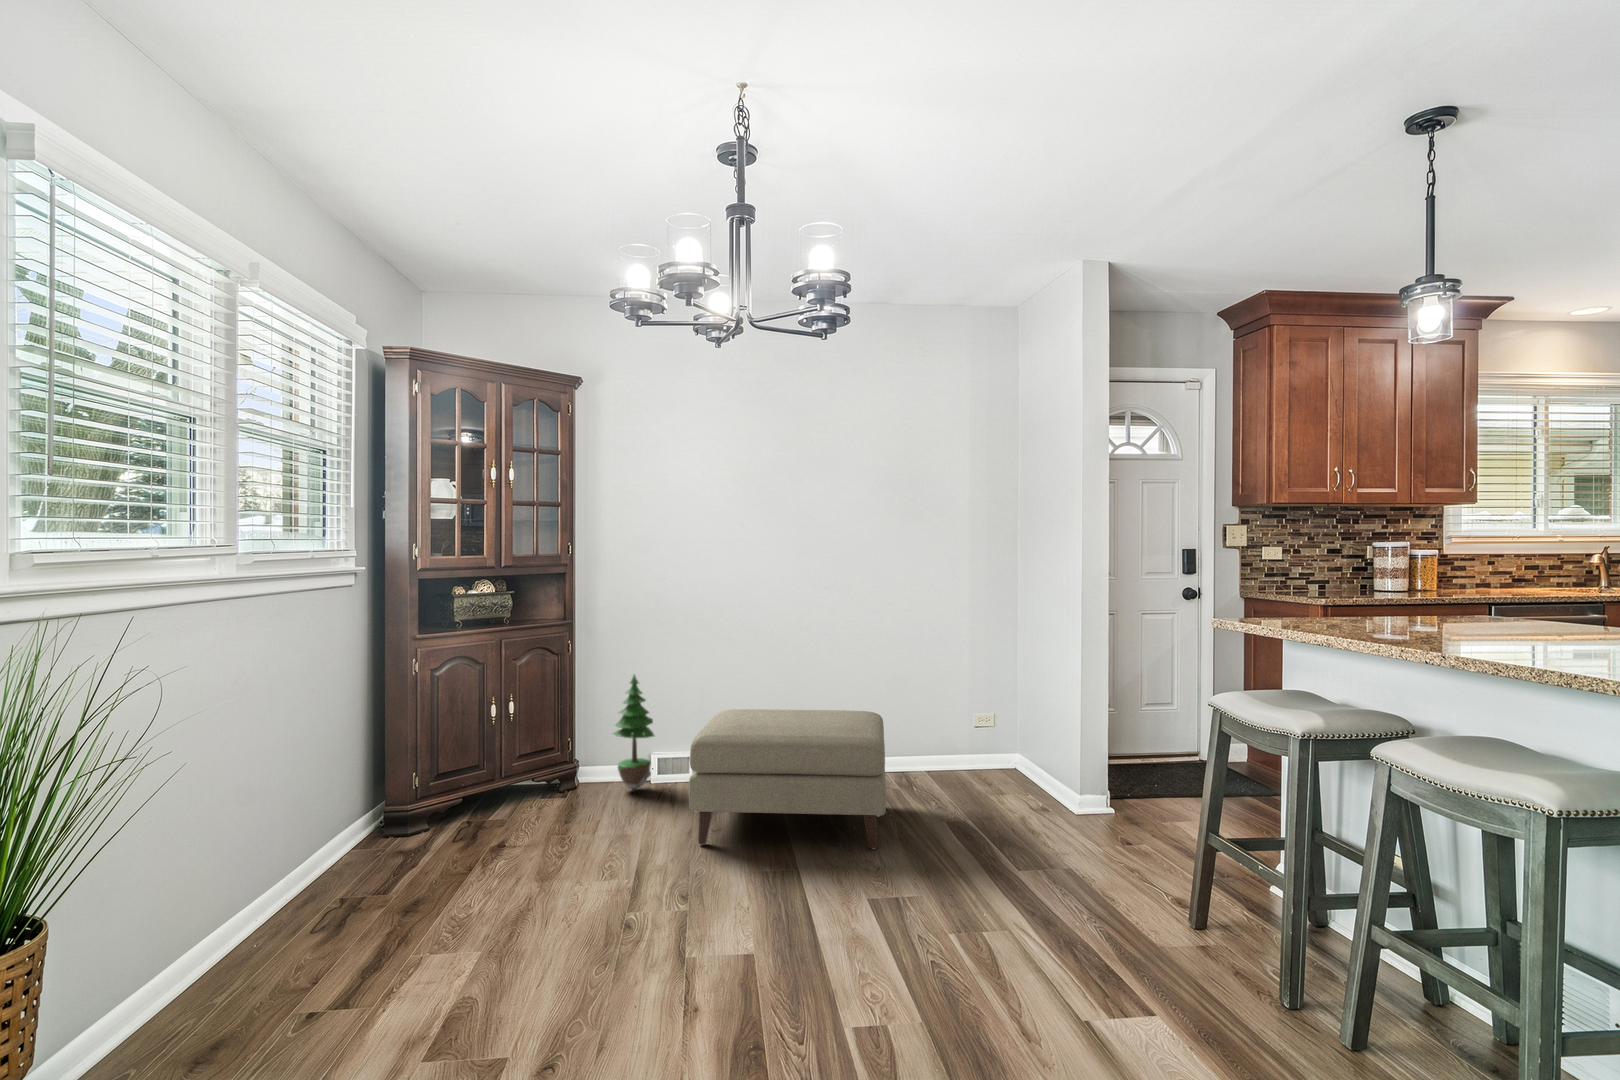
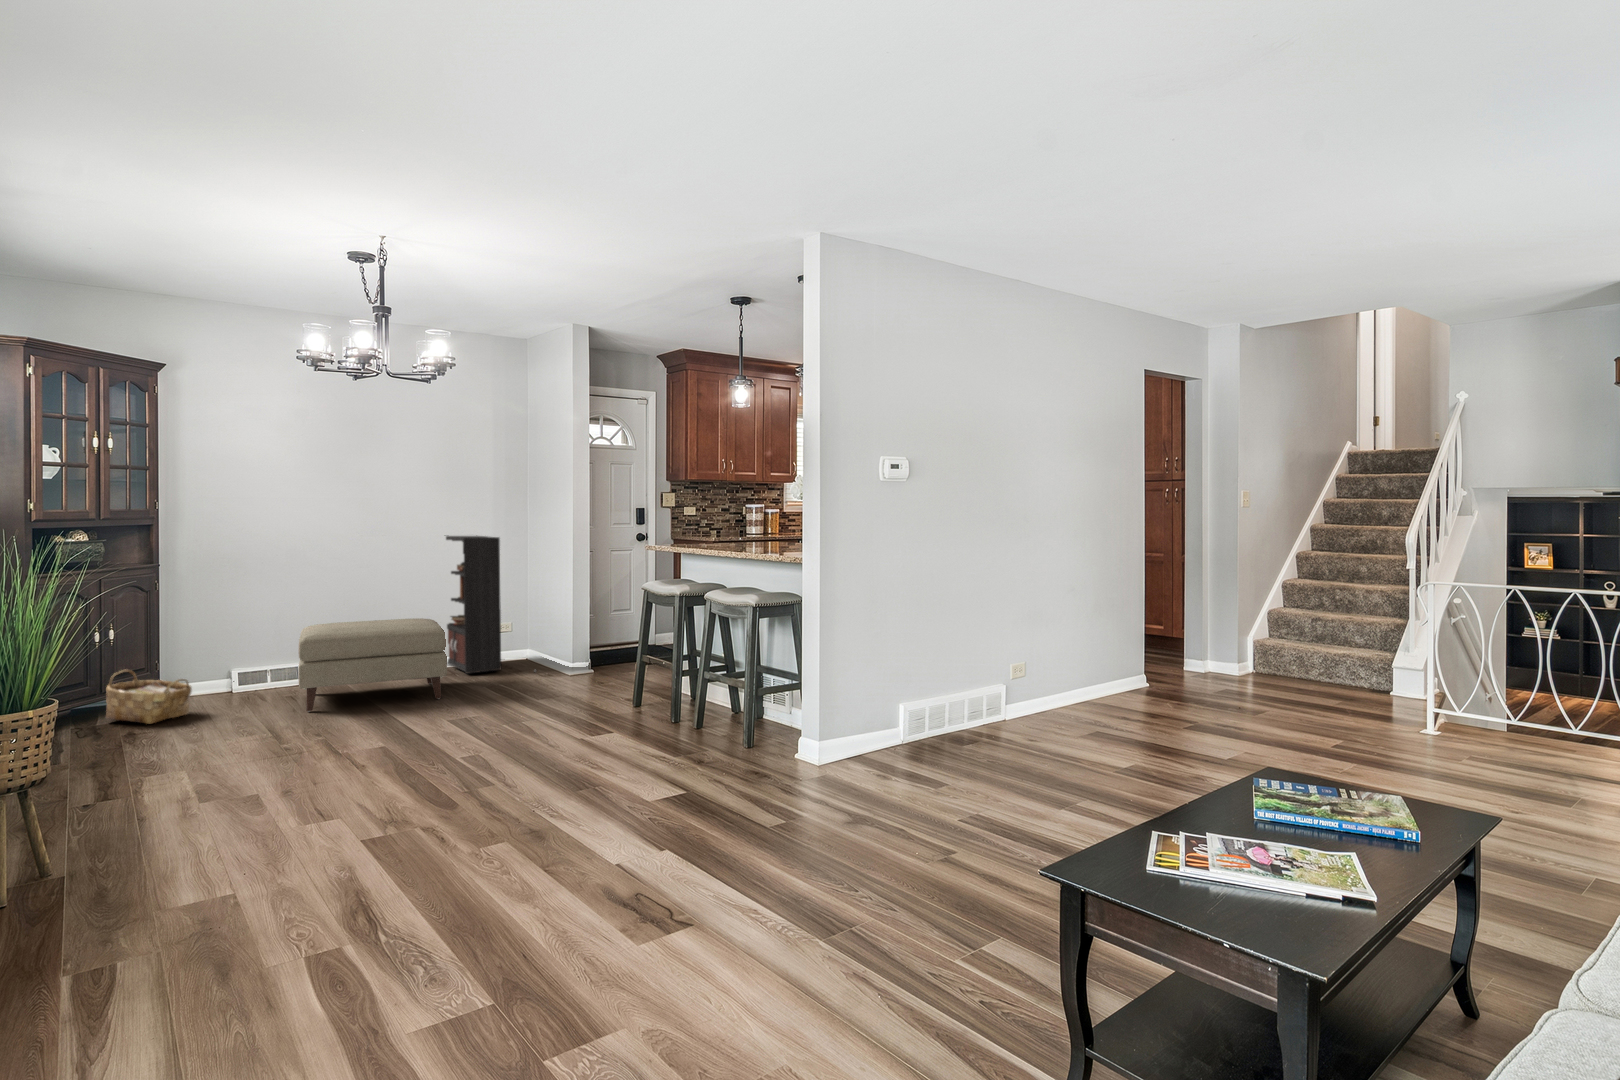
bookcase: none [899,587,1026,803] -> present [446,535,501,674]
potted tree: present [614,675,655,790] -> none [201,605,242,697]
woven basket: none [495,753,582,834] -> present [106,670,192,724]

